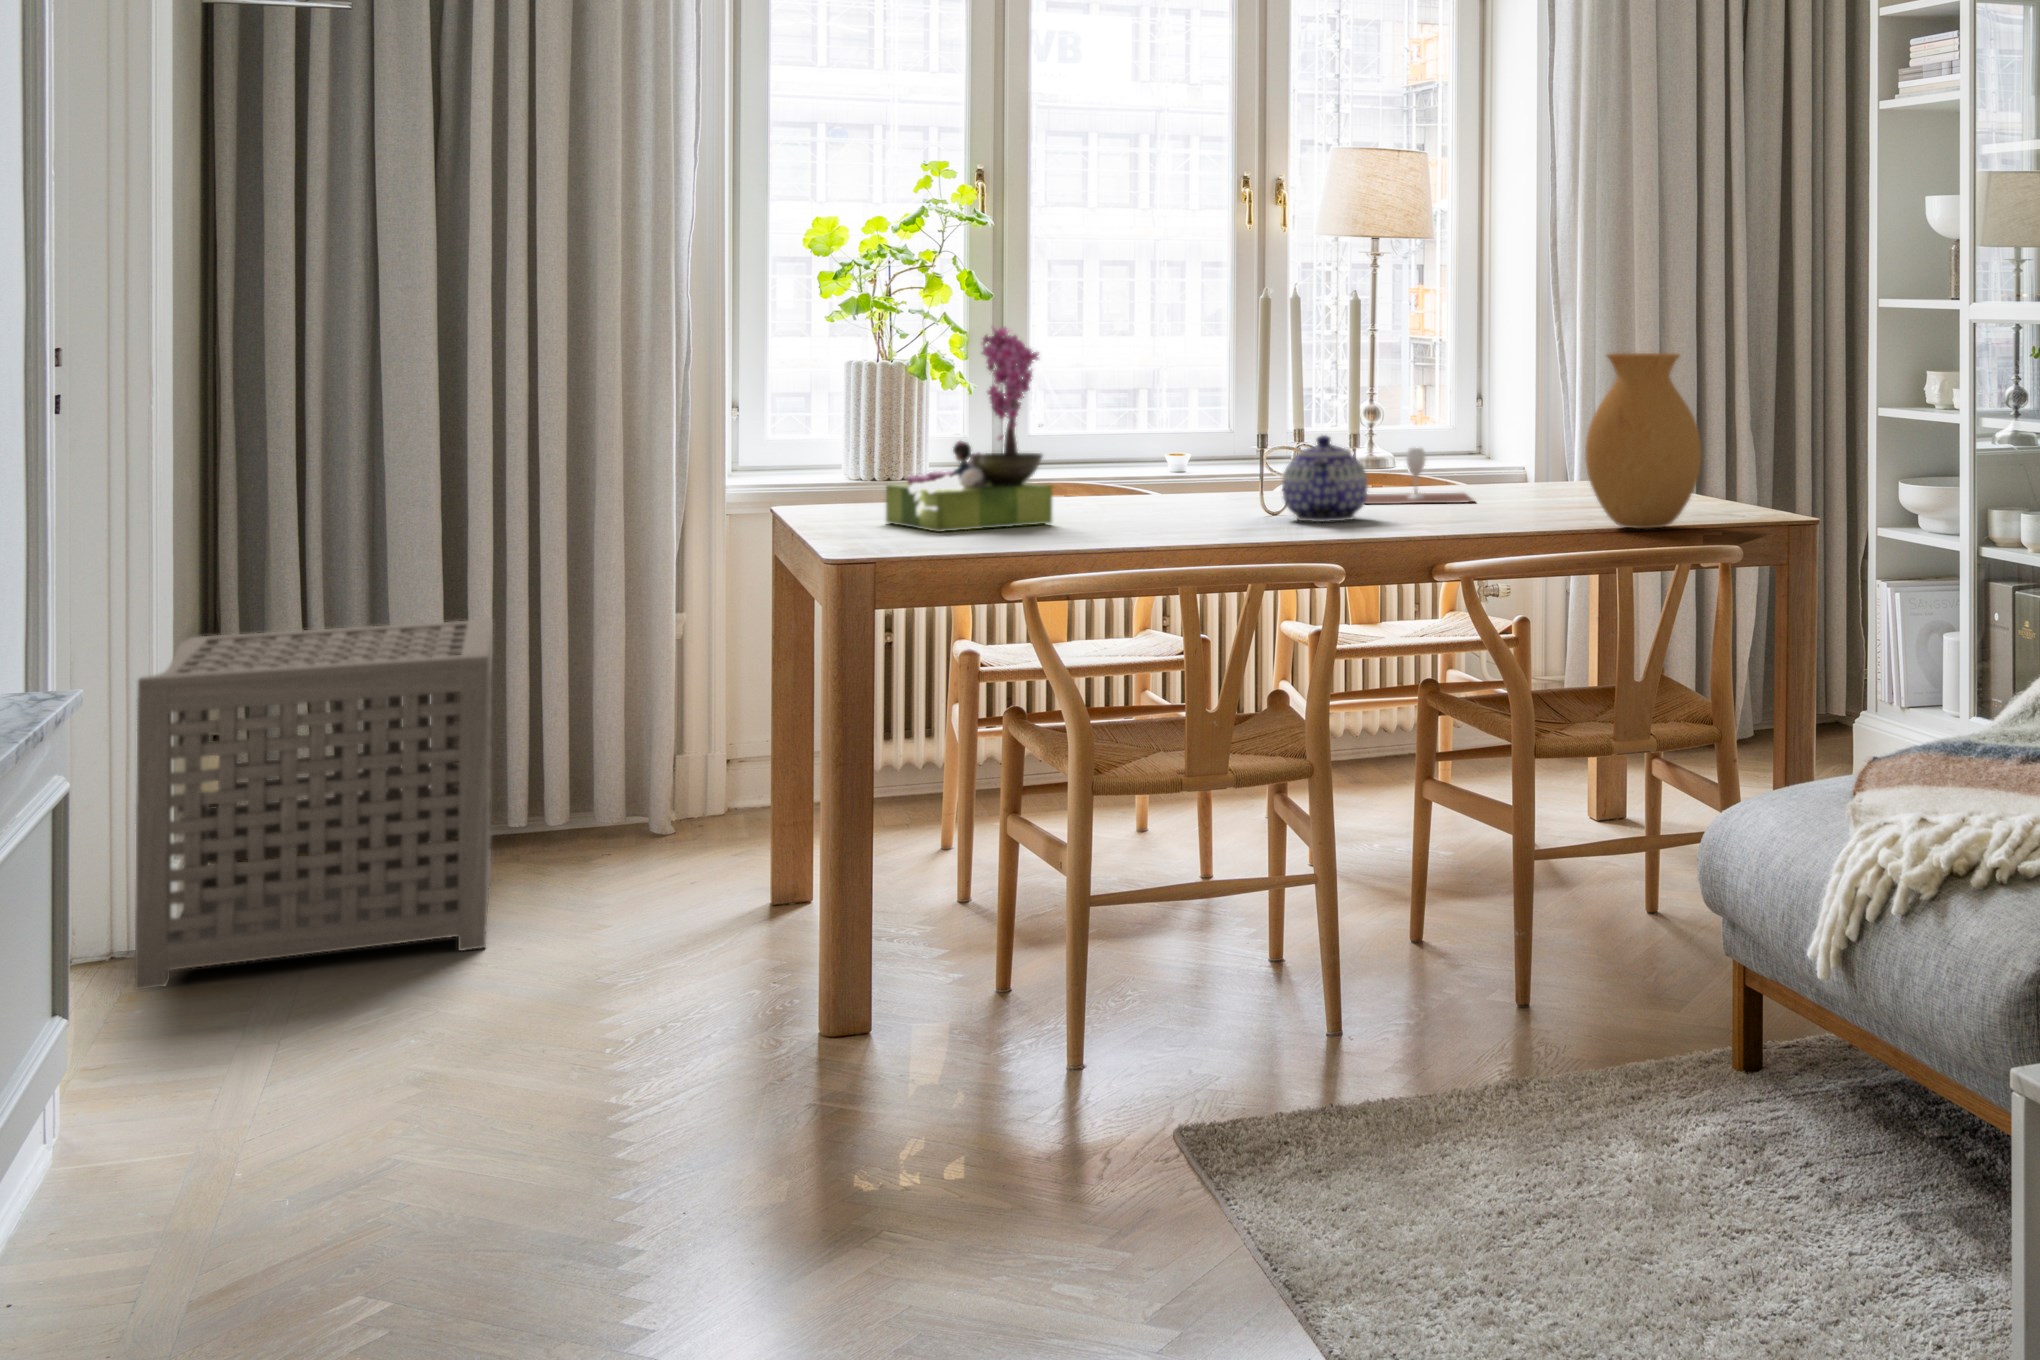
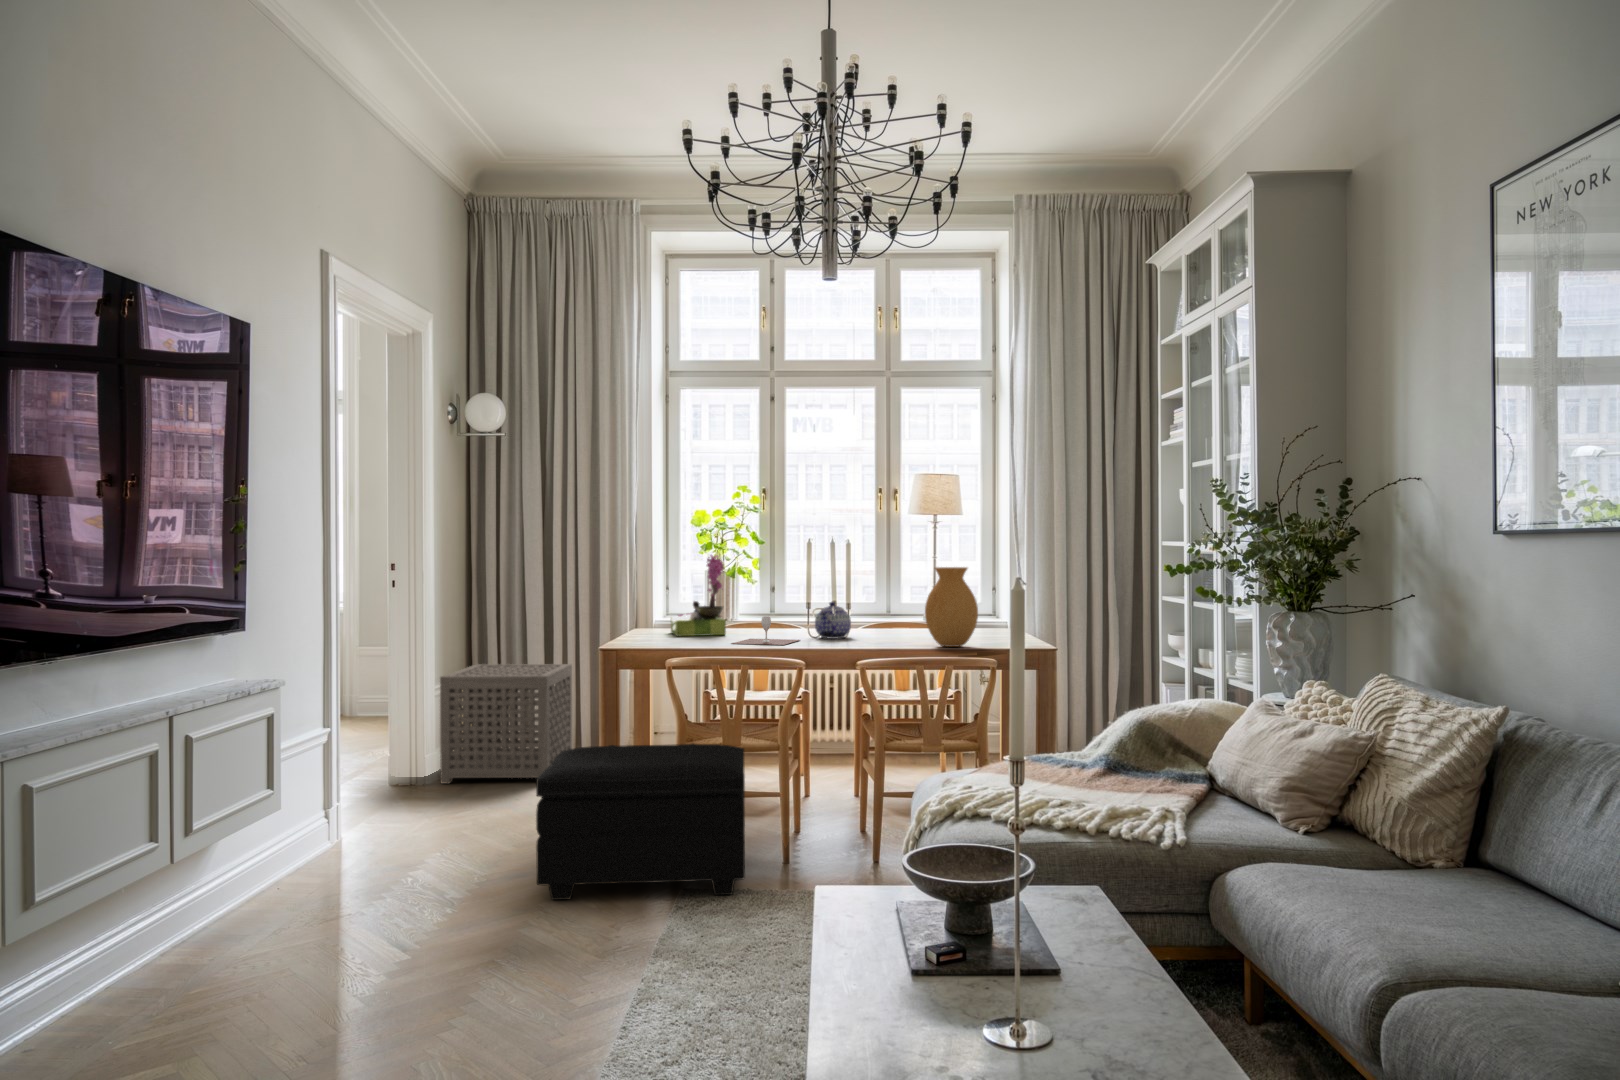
wine glass: present [1365,448,1474,504] -> present [732,617,799,645]
footstool: none [778,797,1369,1262] -> present [536,744,745,900]

